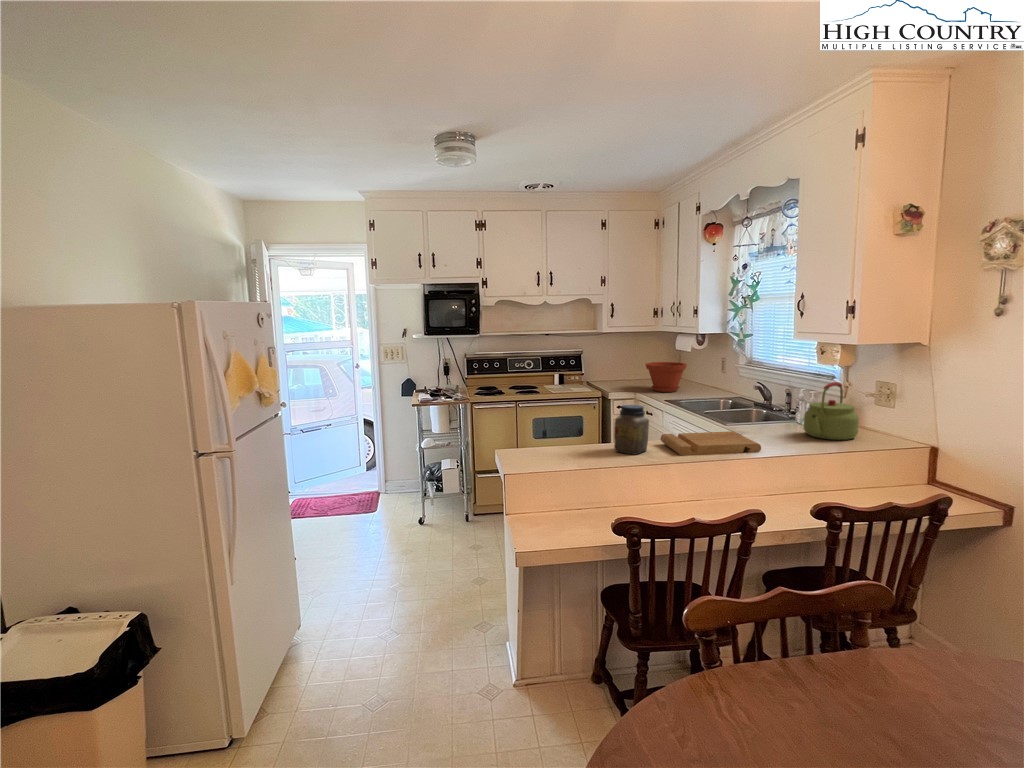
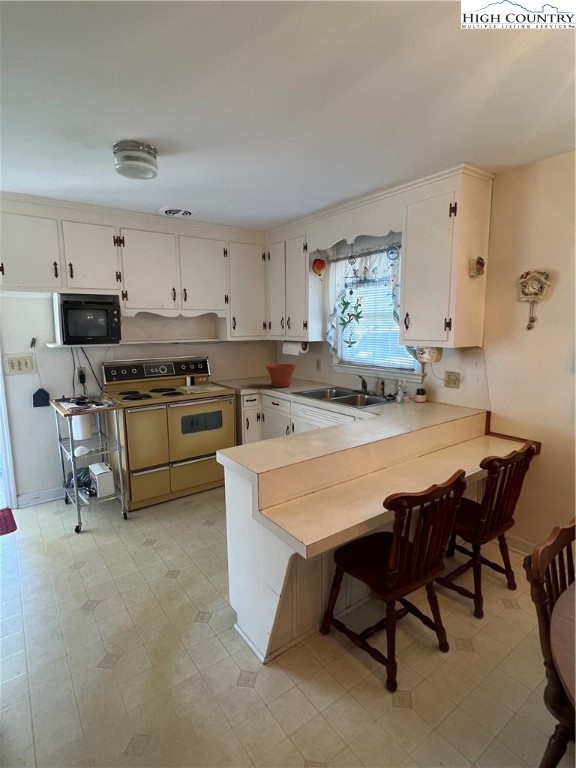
kettle: present [804,382,859,440] -> none [412,374,446,413]
jar: present [614,405,649,455] -> none [318,401,342,443]
cutting board: present [660,431,761,456] -> none [340,414,412,438]

